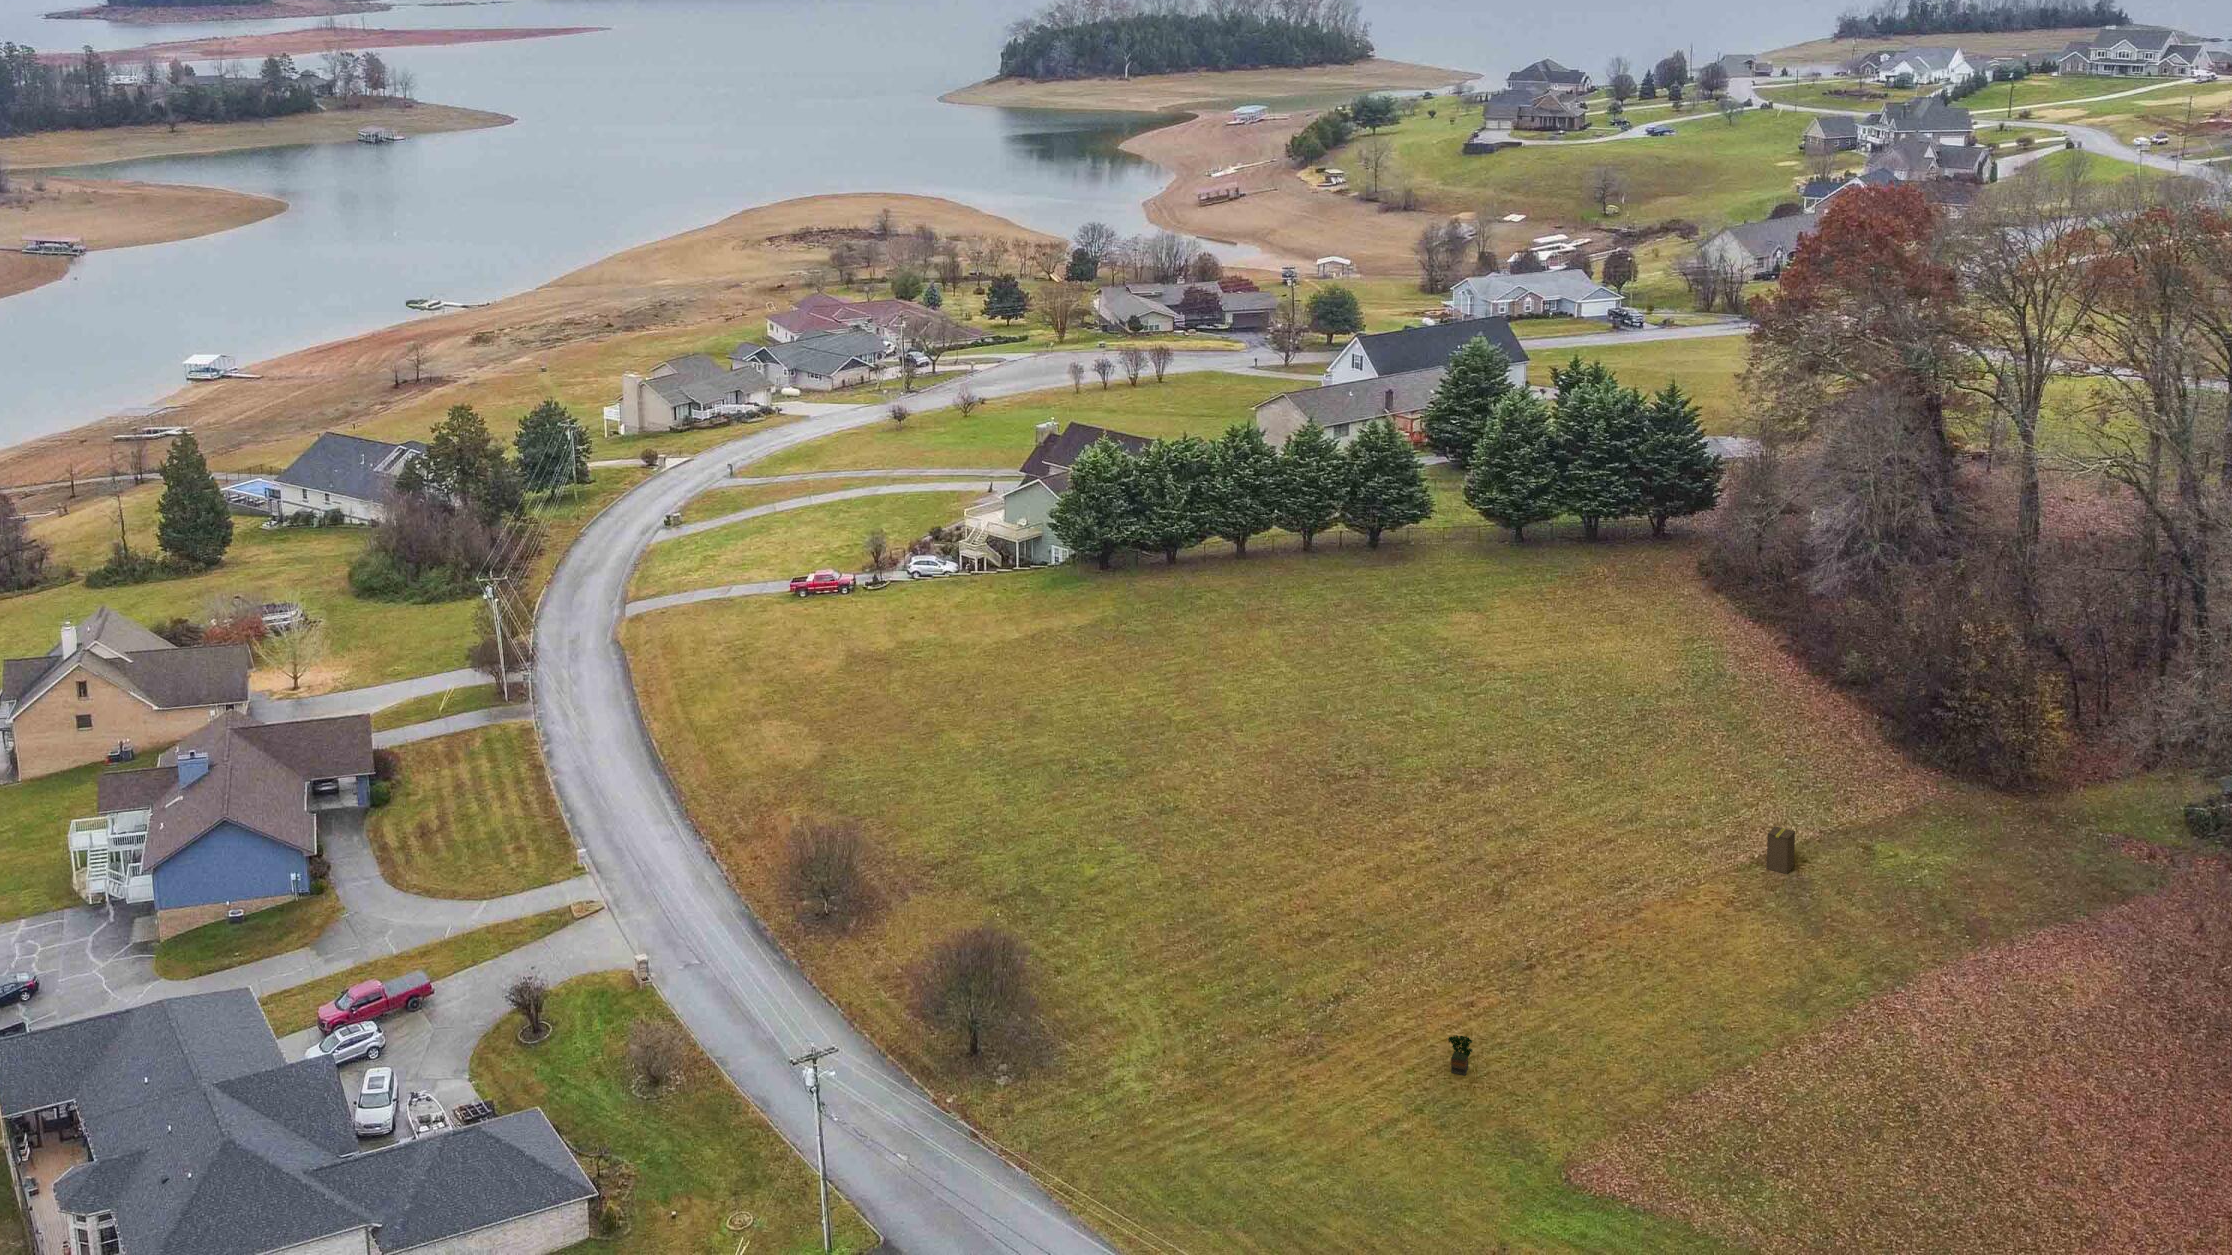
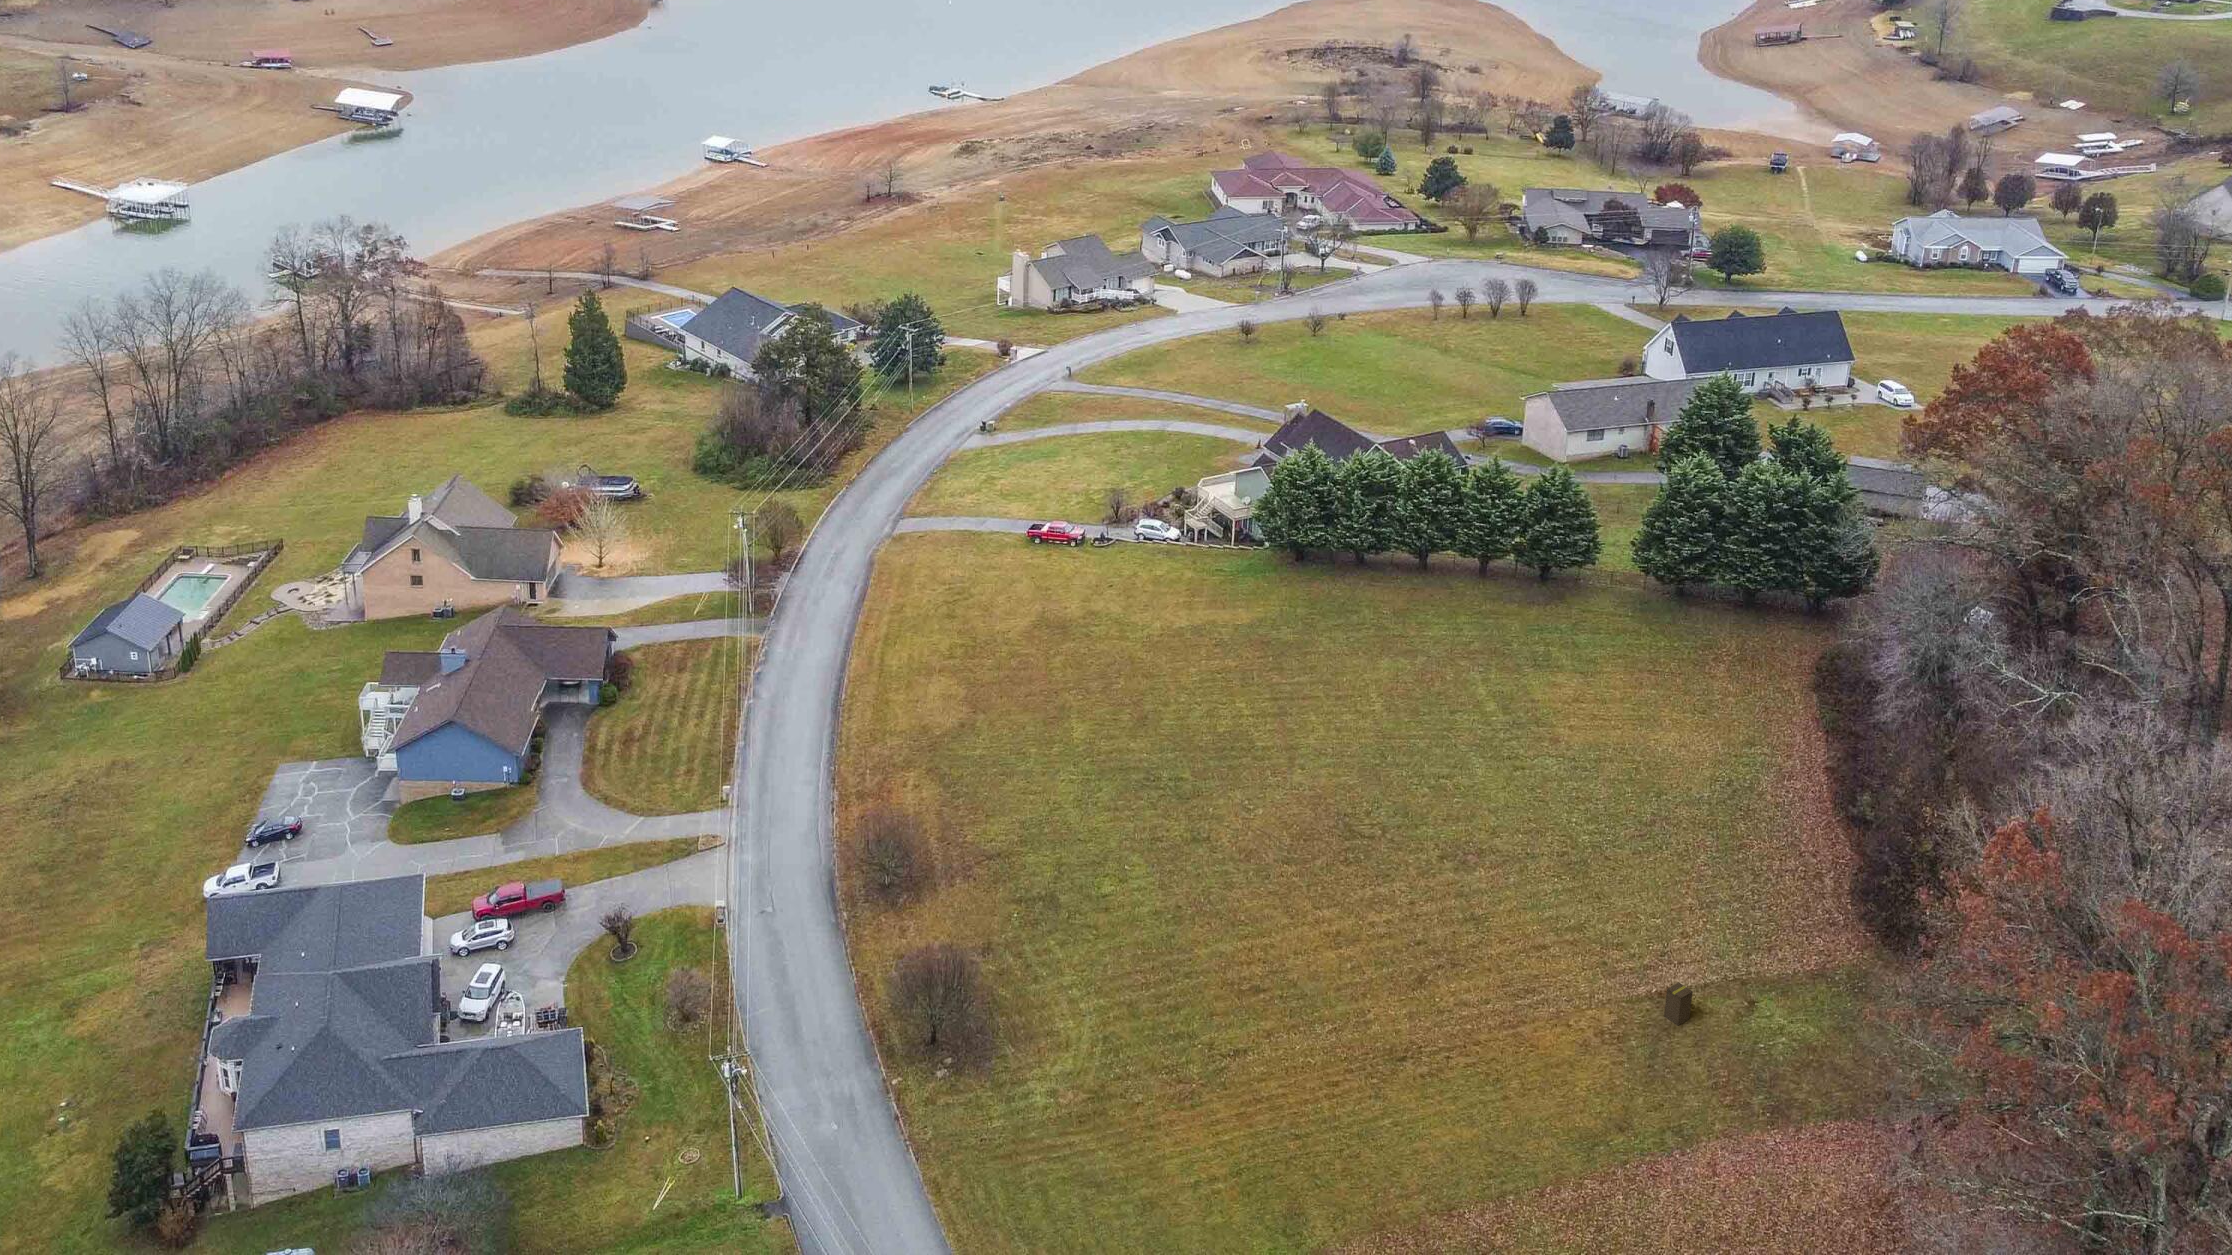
potted tree: present [1448,1035,1473,1076] -> none [1279,1126,1299,1160]

